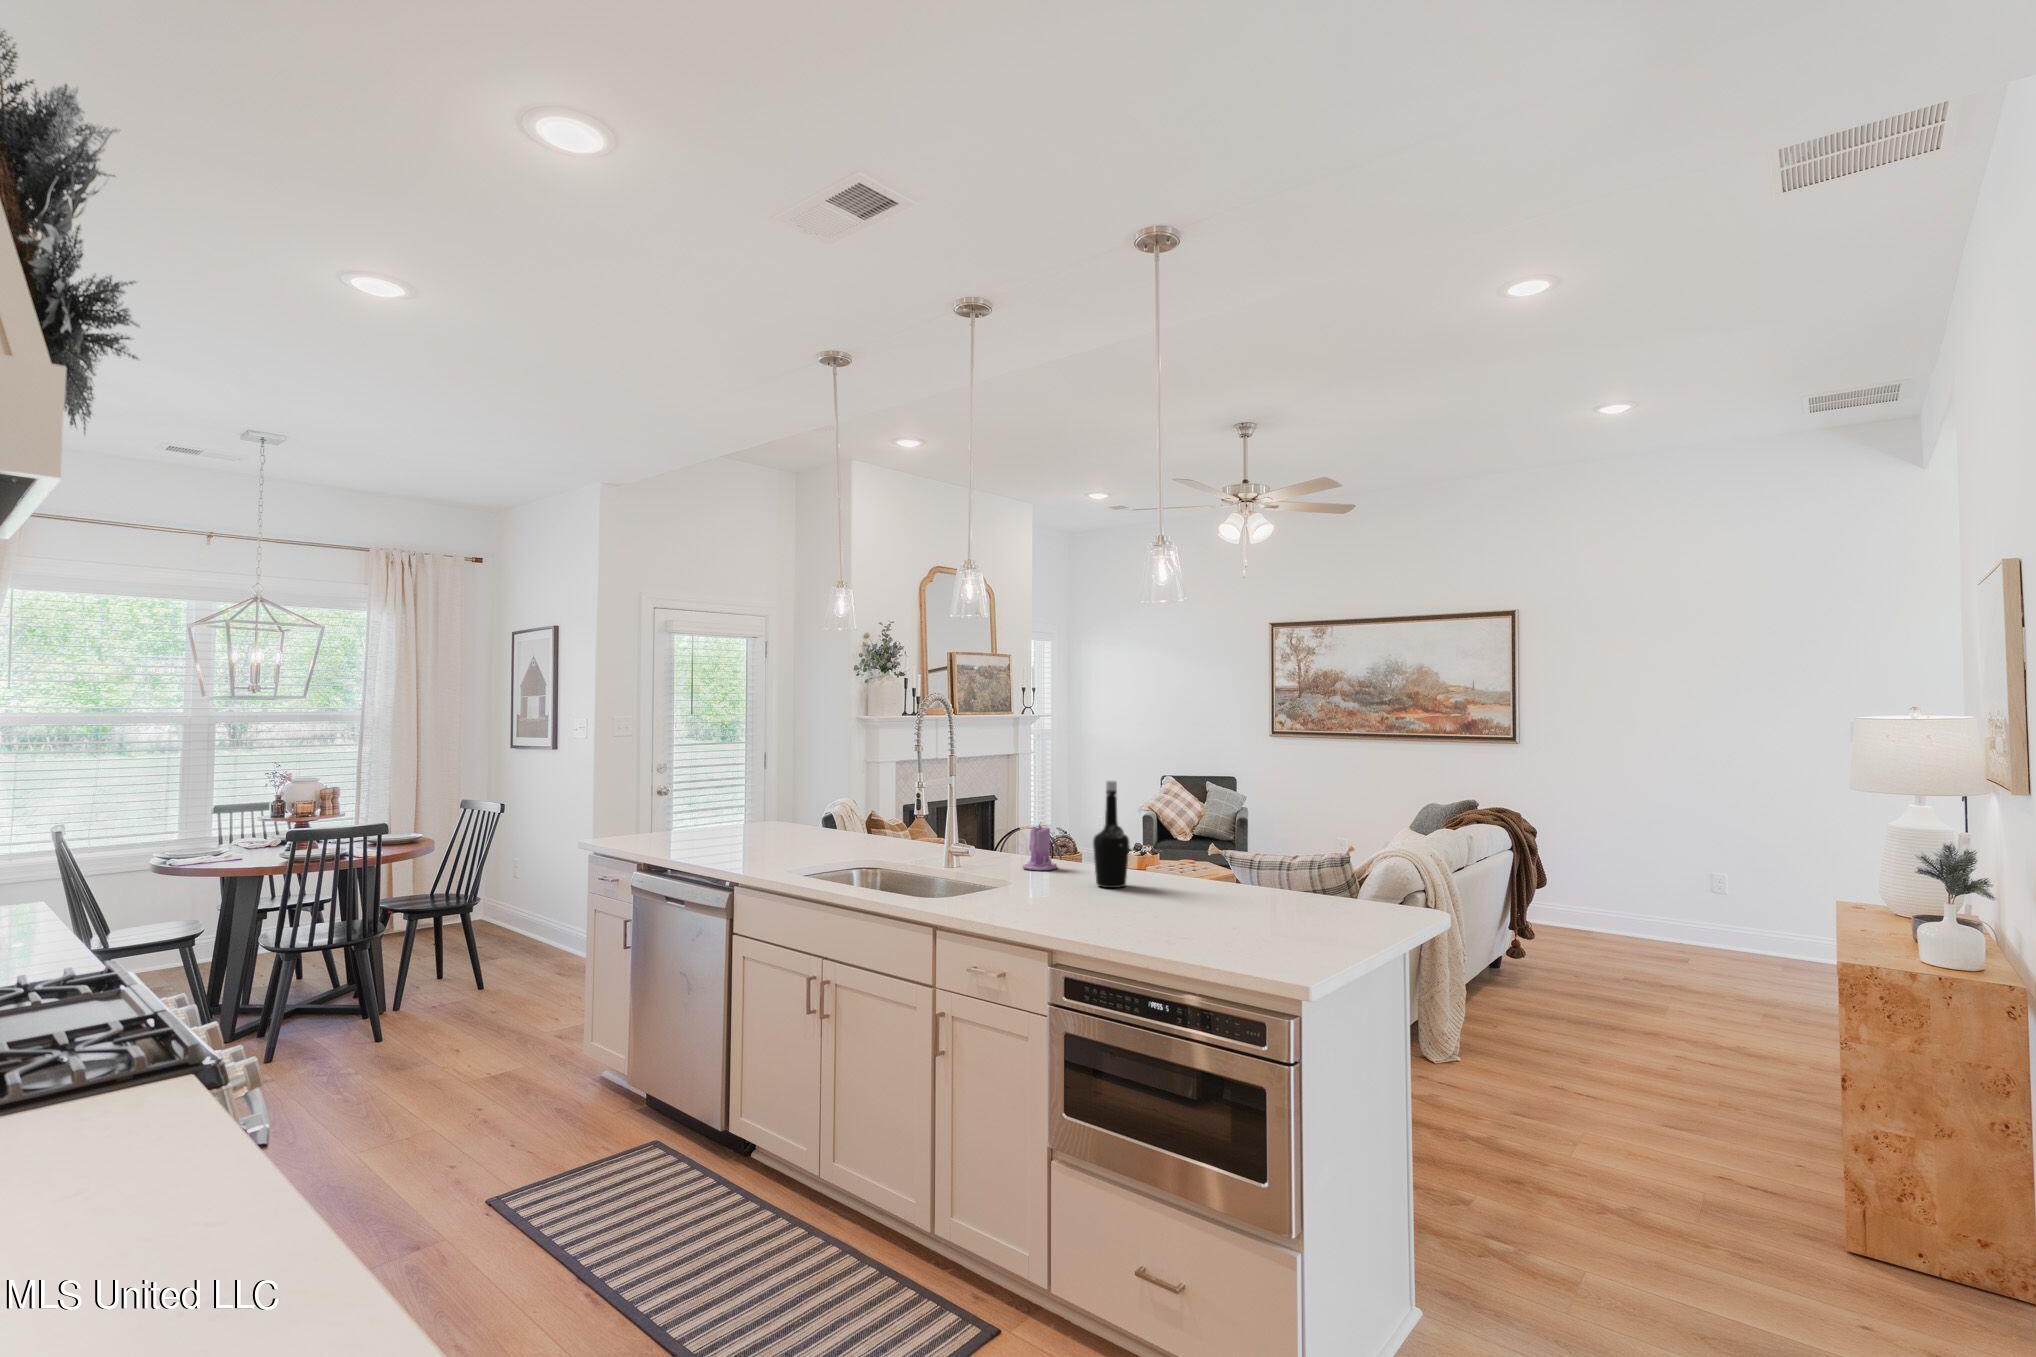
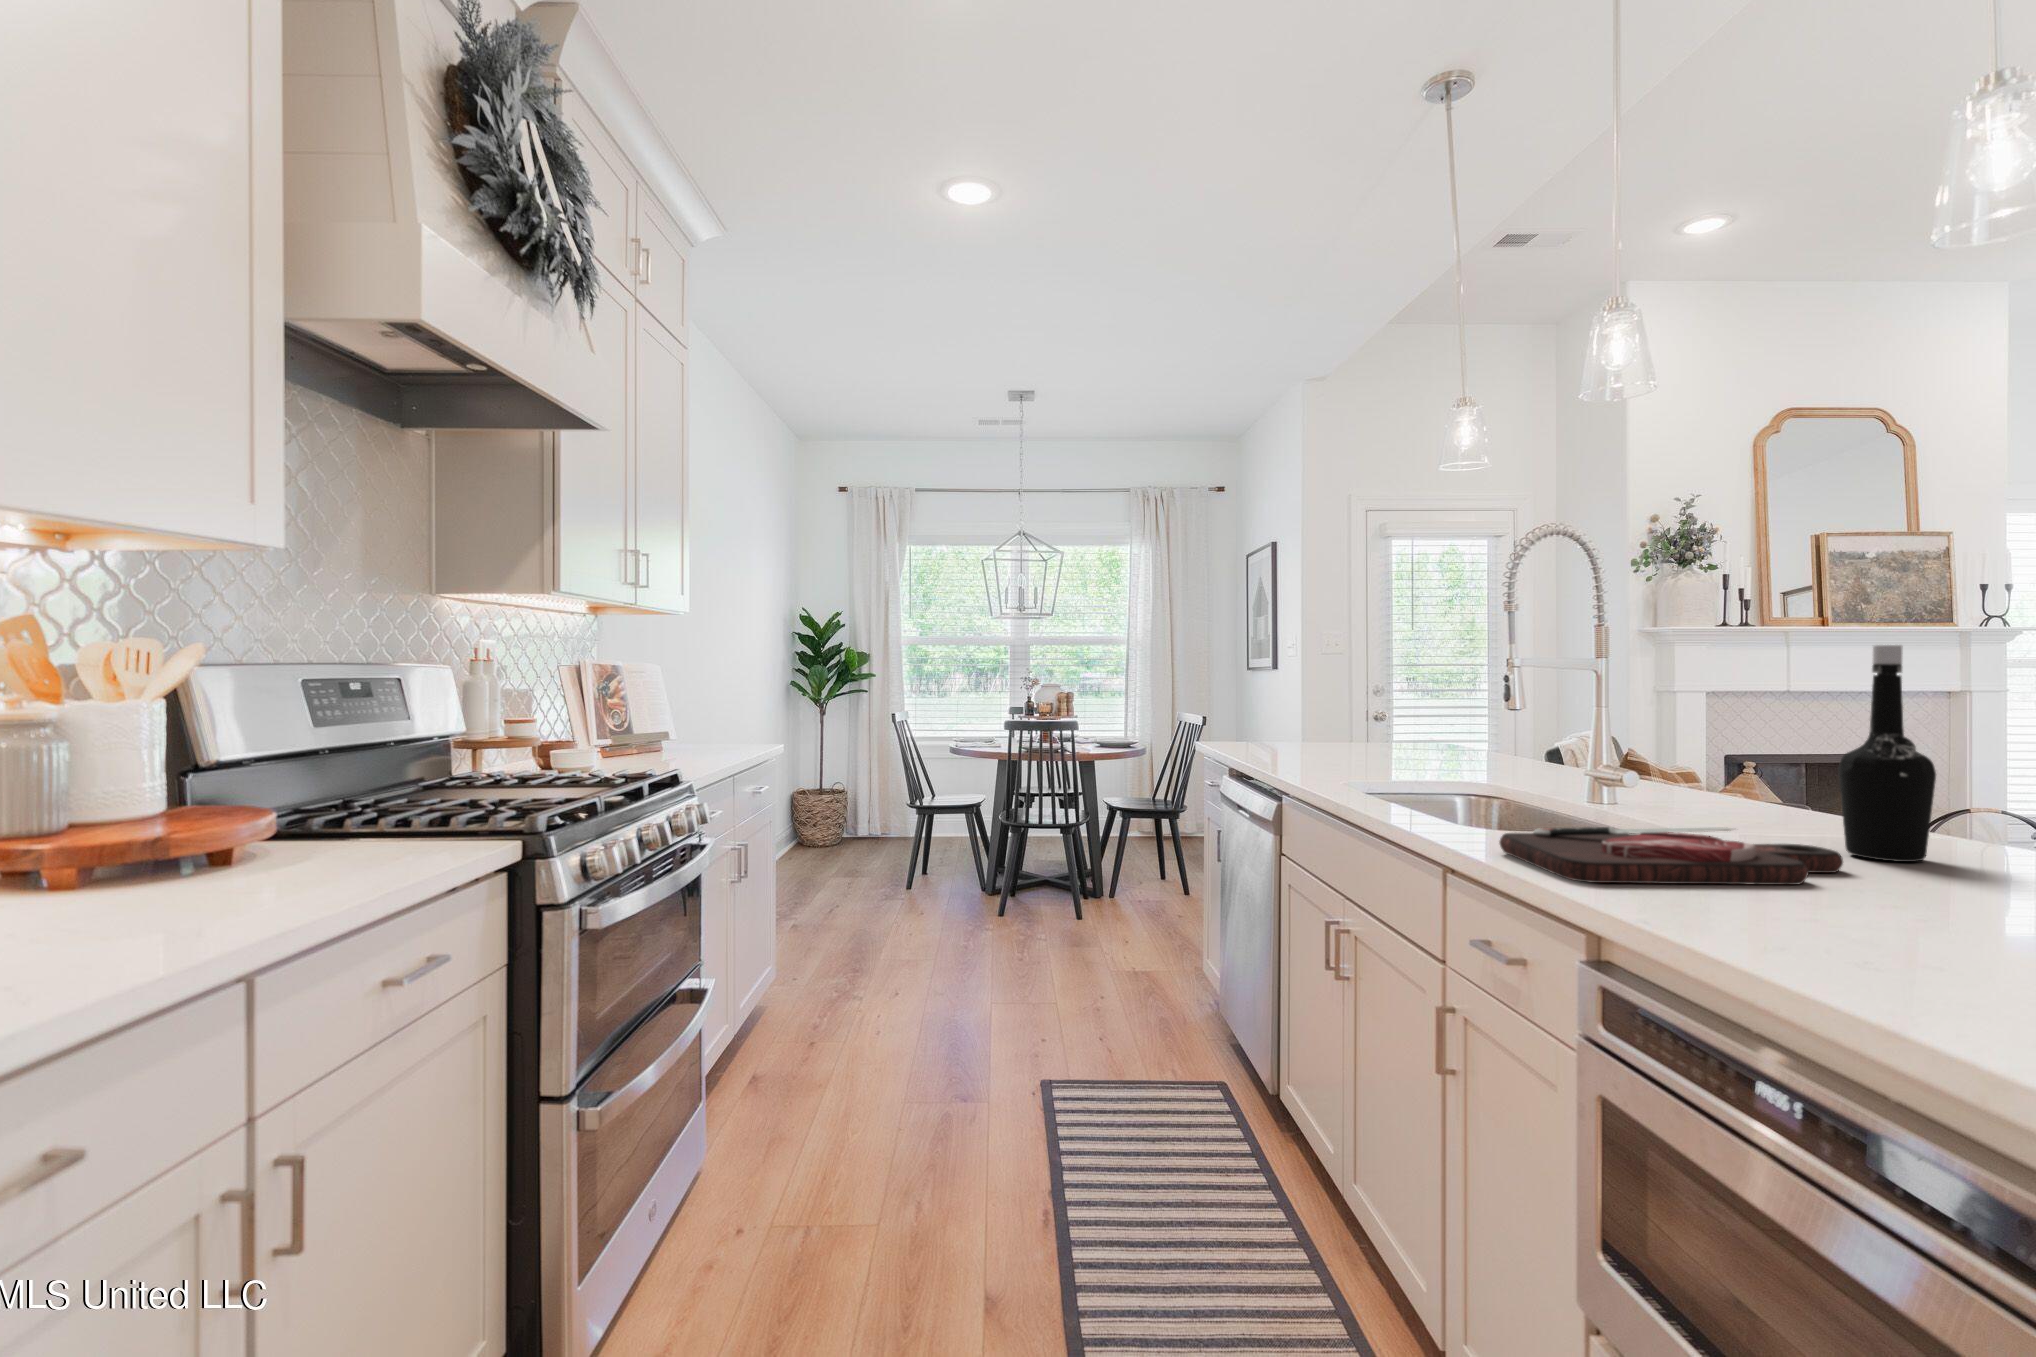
candle: present [1022,823,1057,870] -> none [1730,736,1809,824]
cutting board: none [973,883,1110,925] -> present [1499,827,1843,885]

